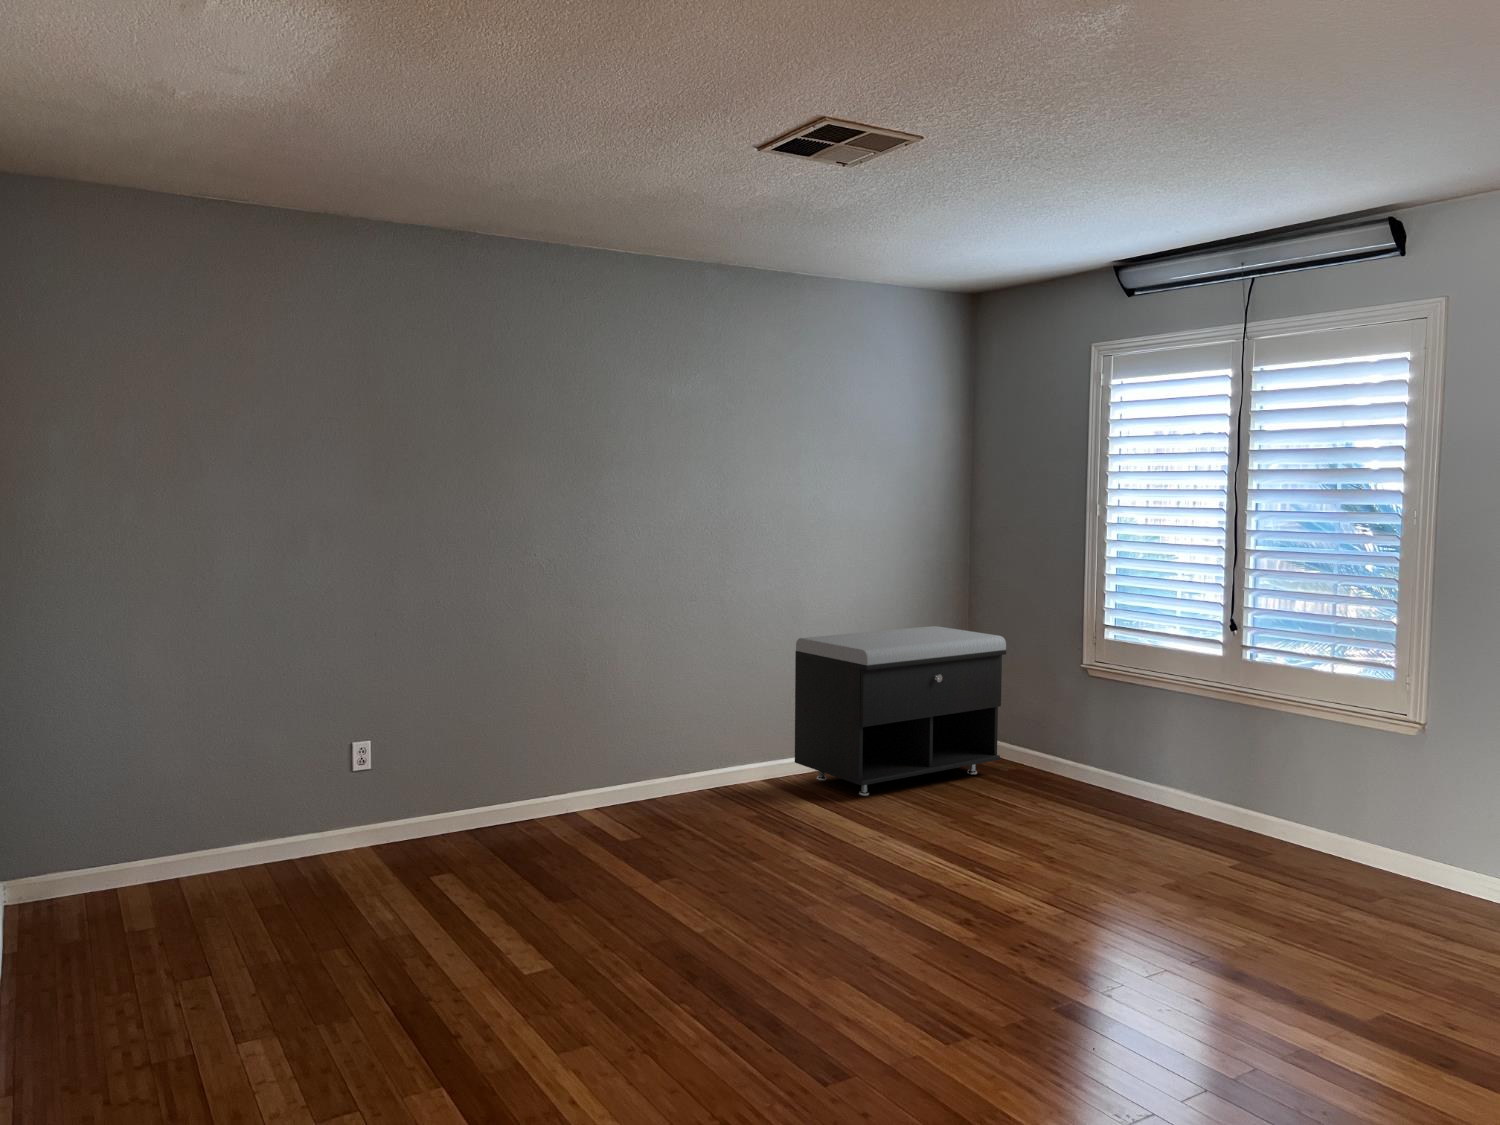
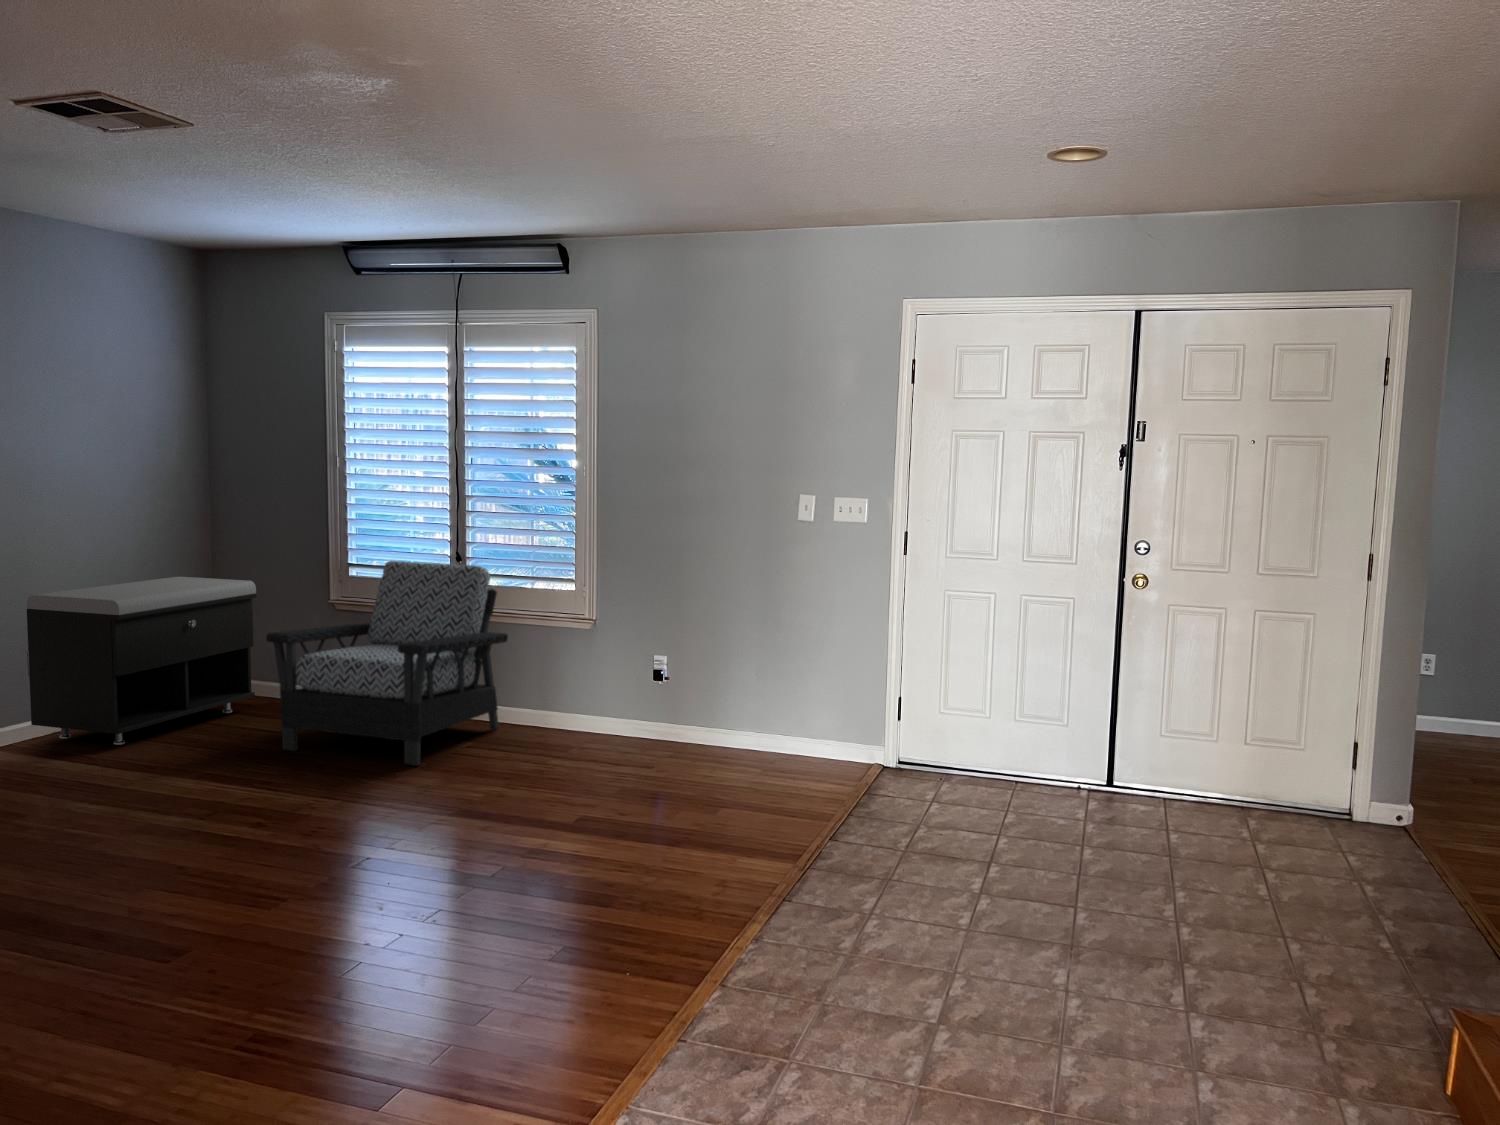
armchair: none [1004,625,1295,883] -> present [266,561,508,766]

